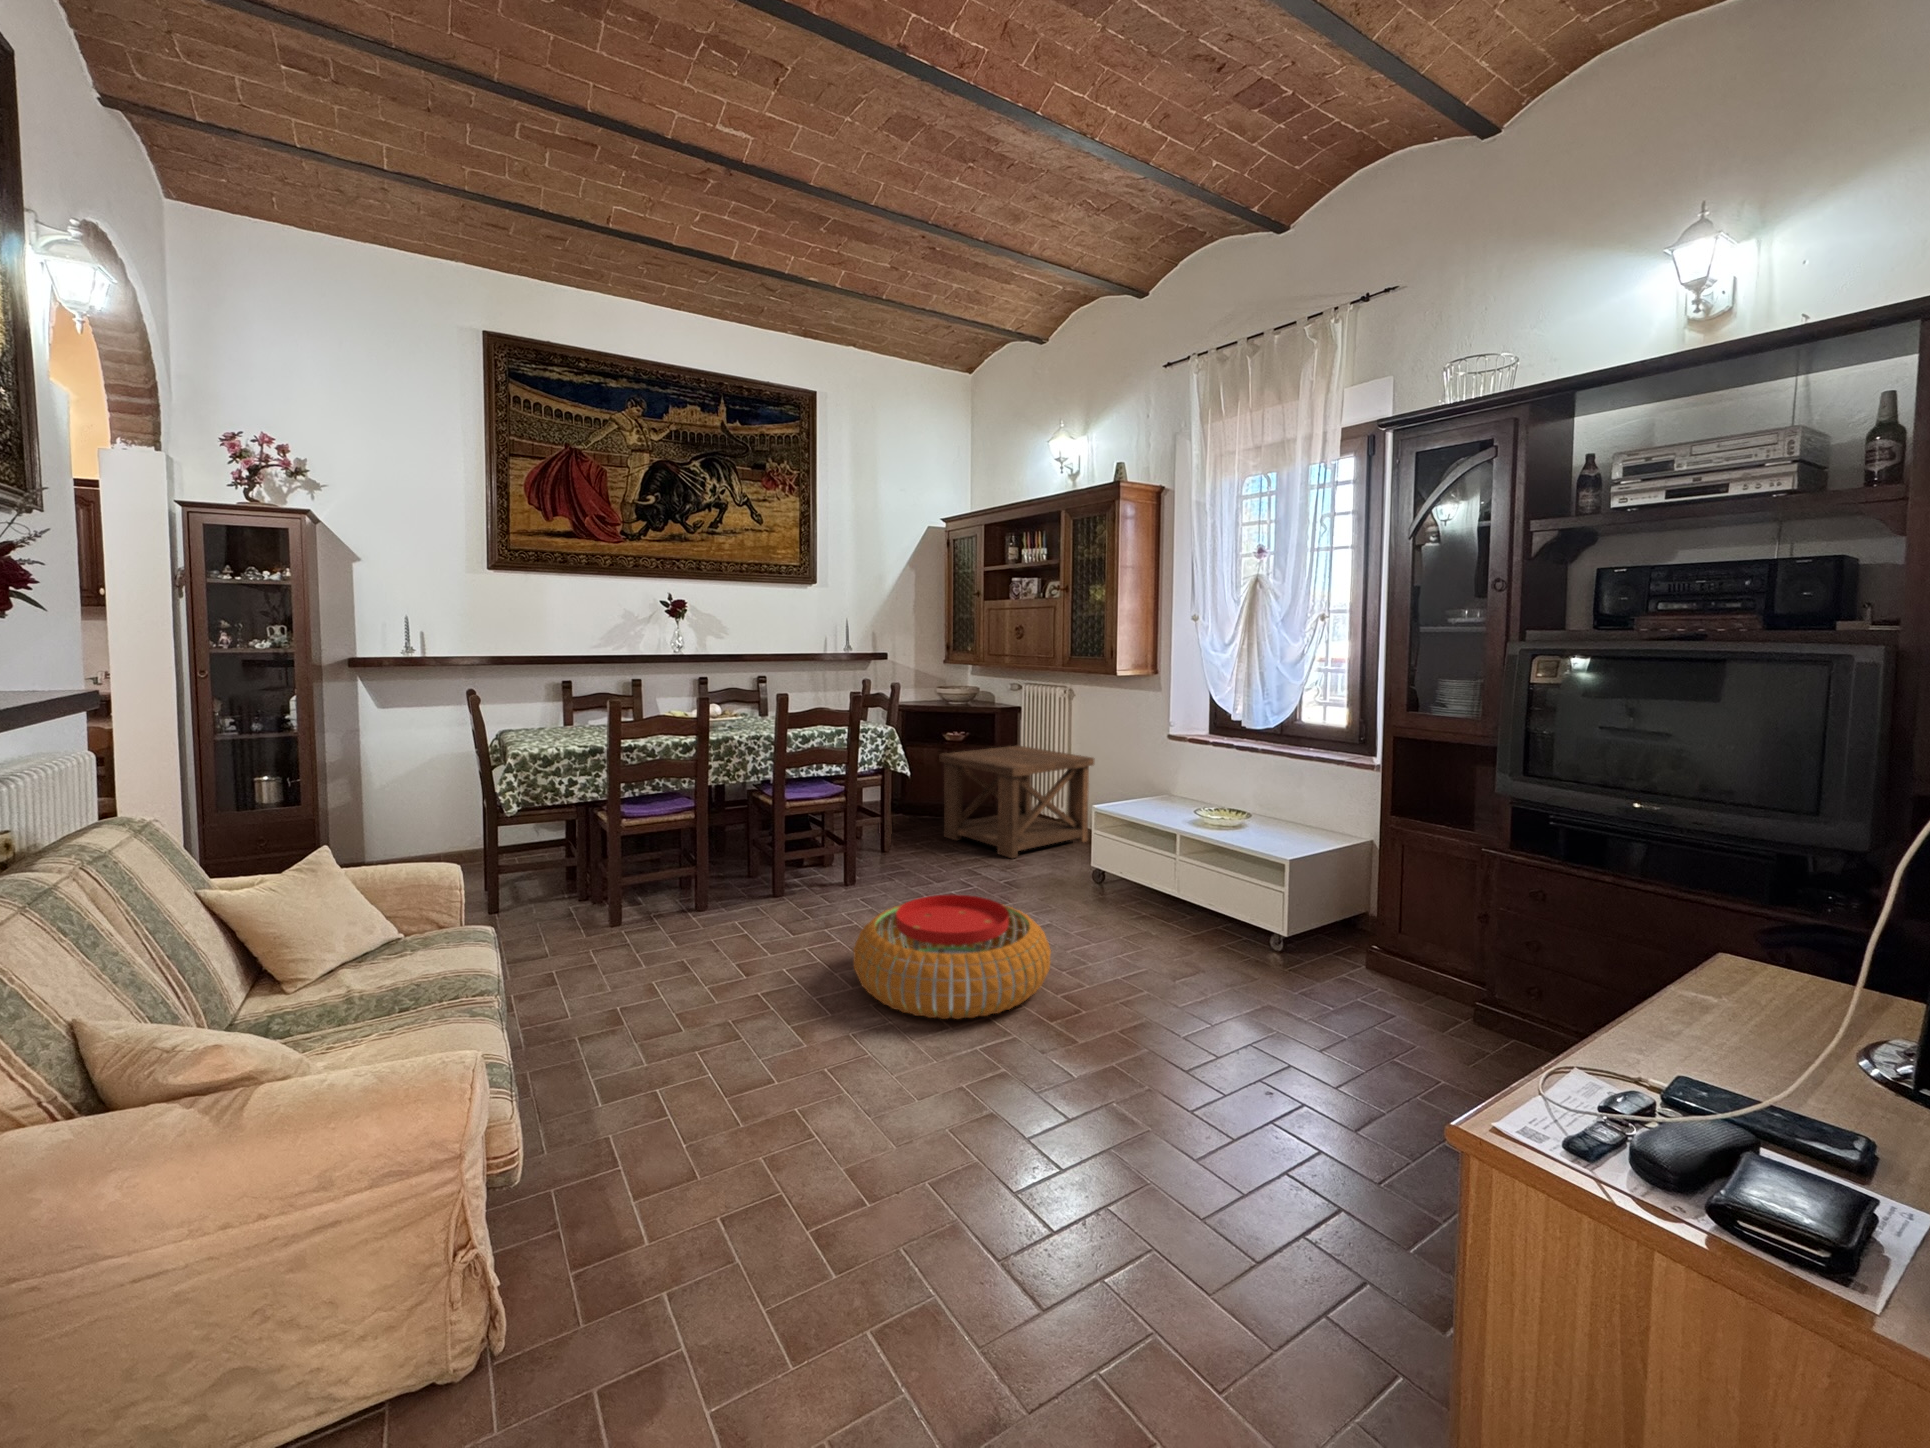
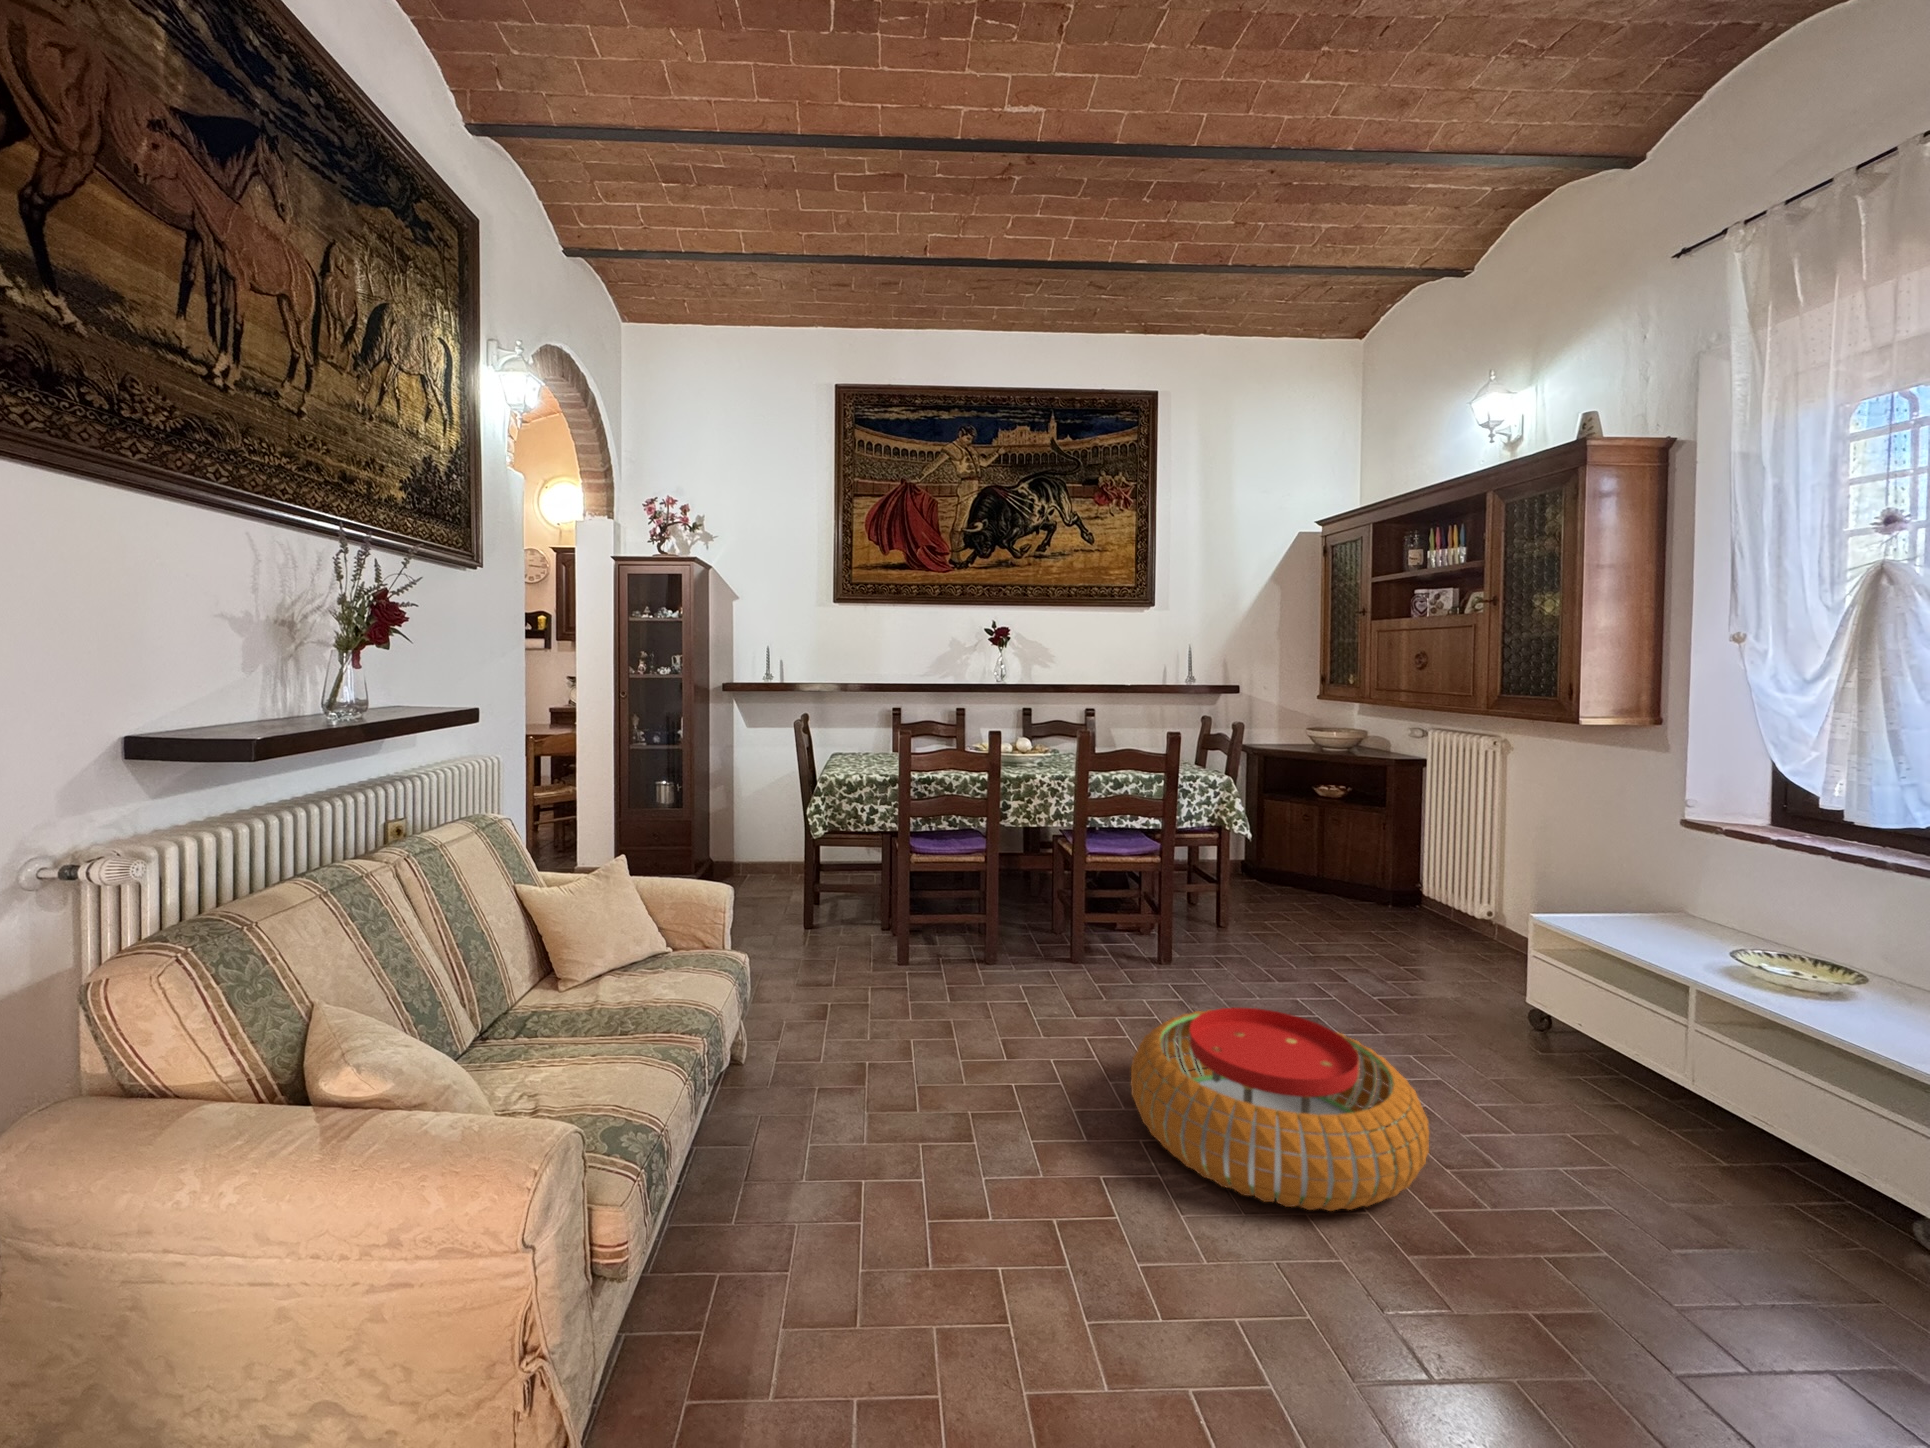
side table: present [939,746,1094,858] -> none [1299,809,1543,964]

